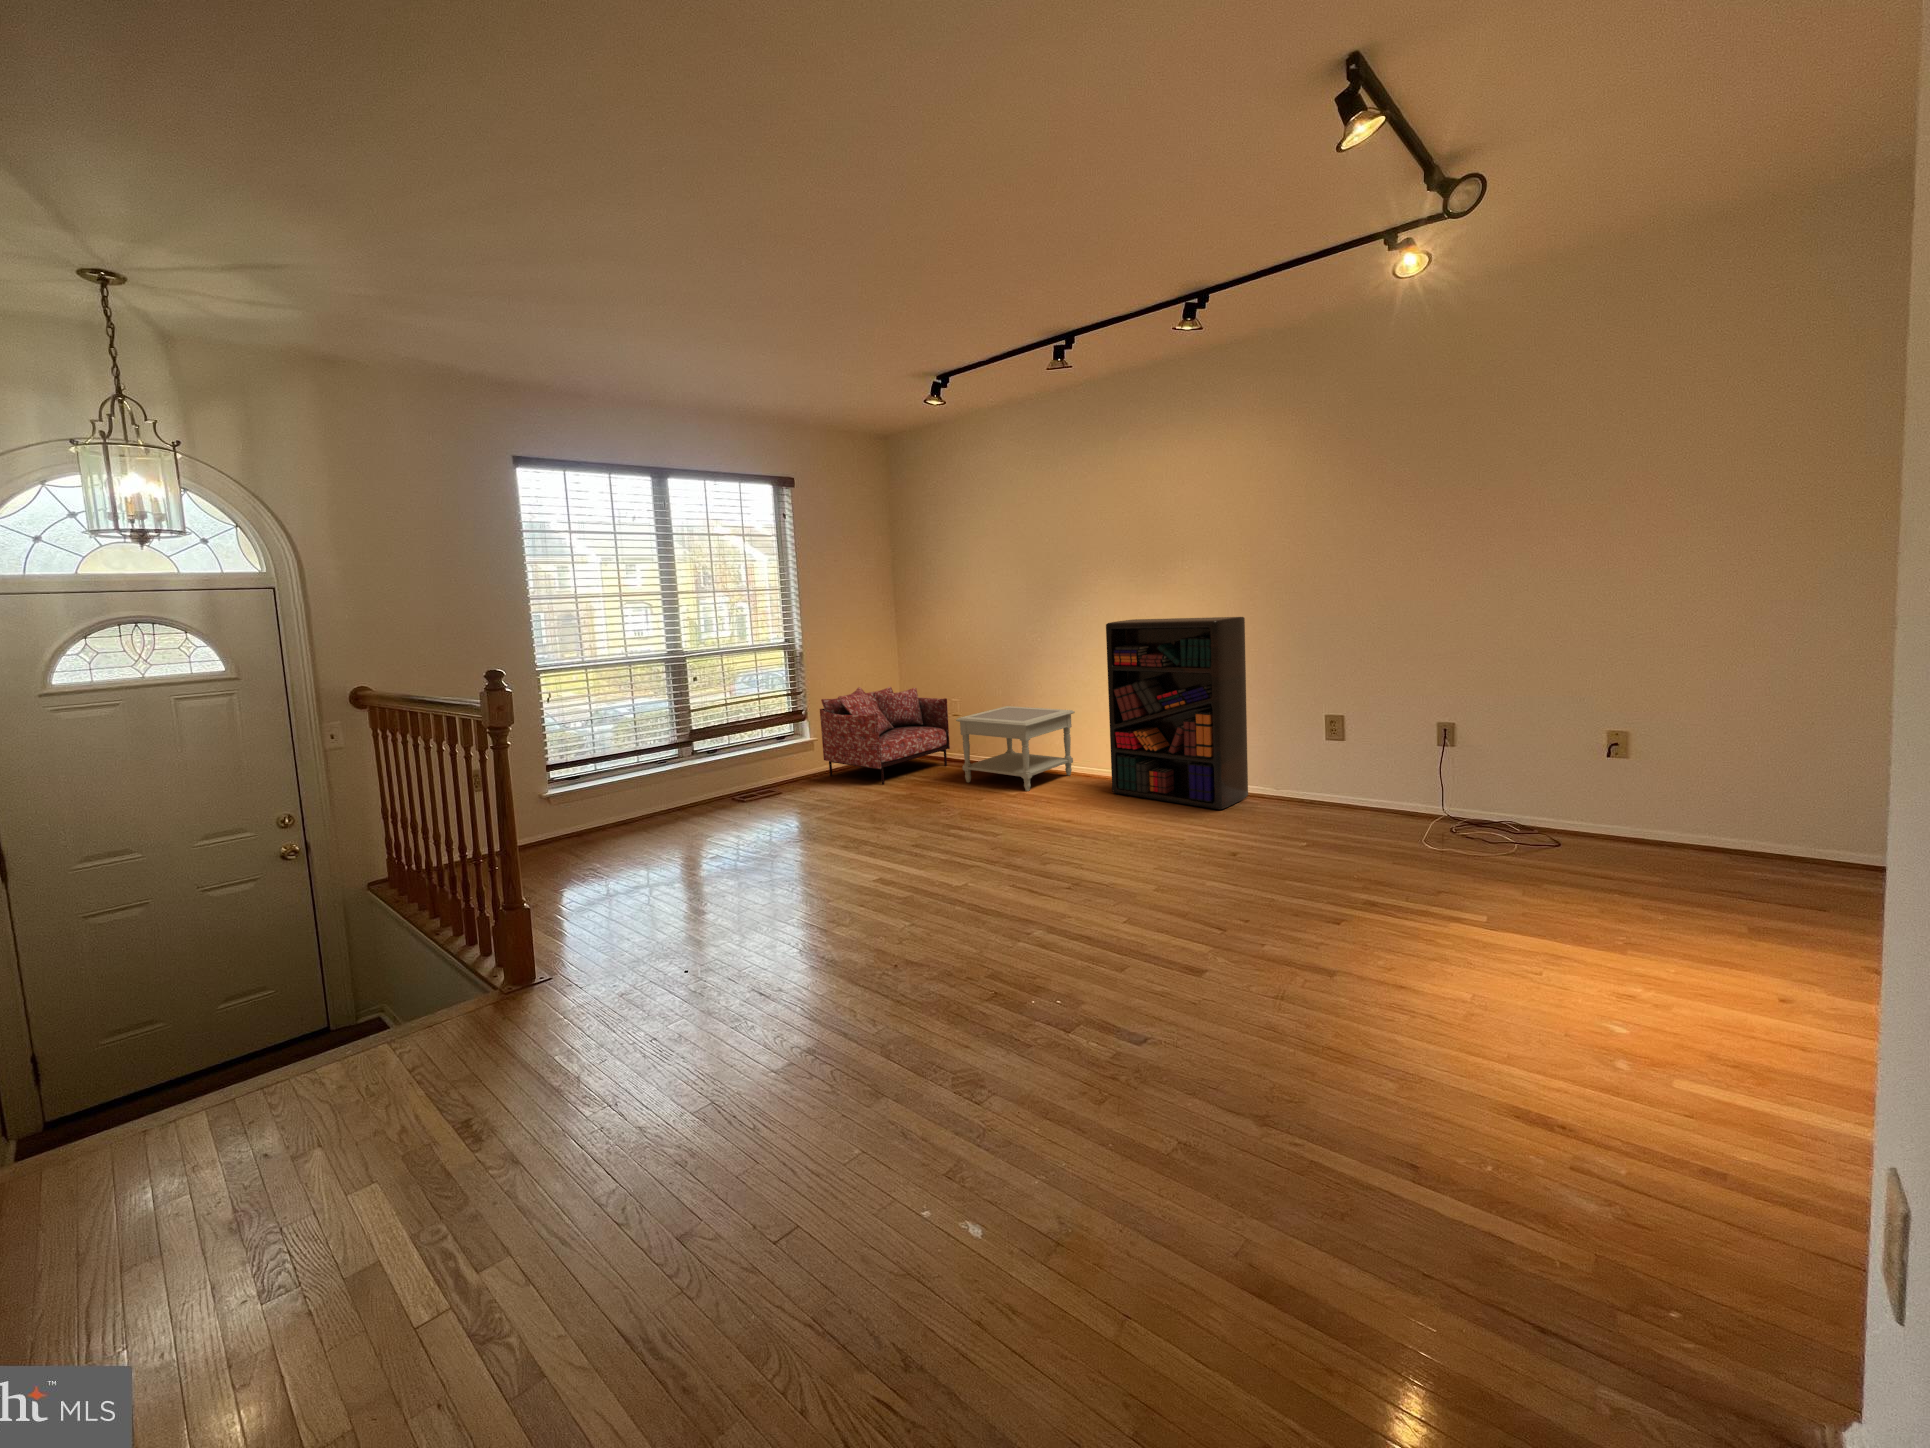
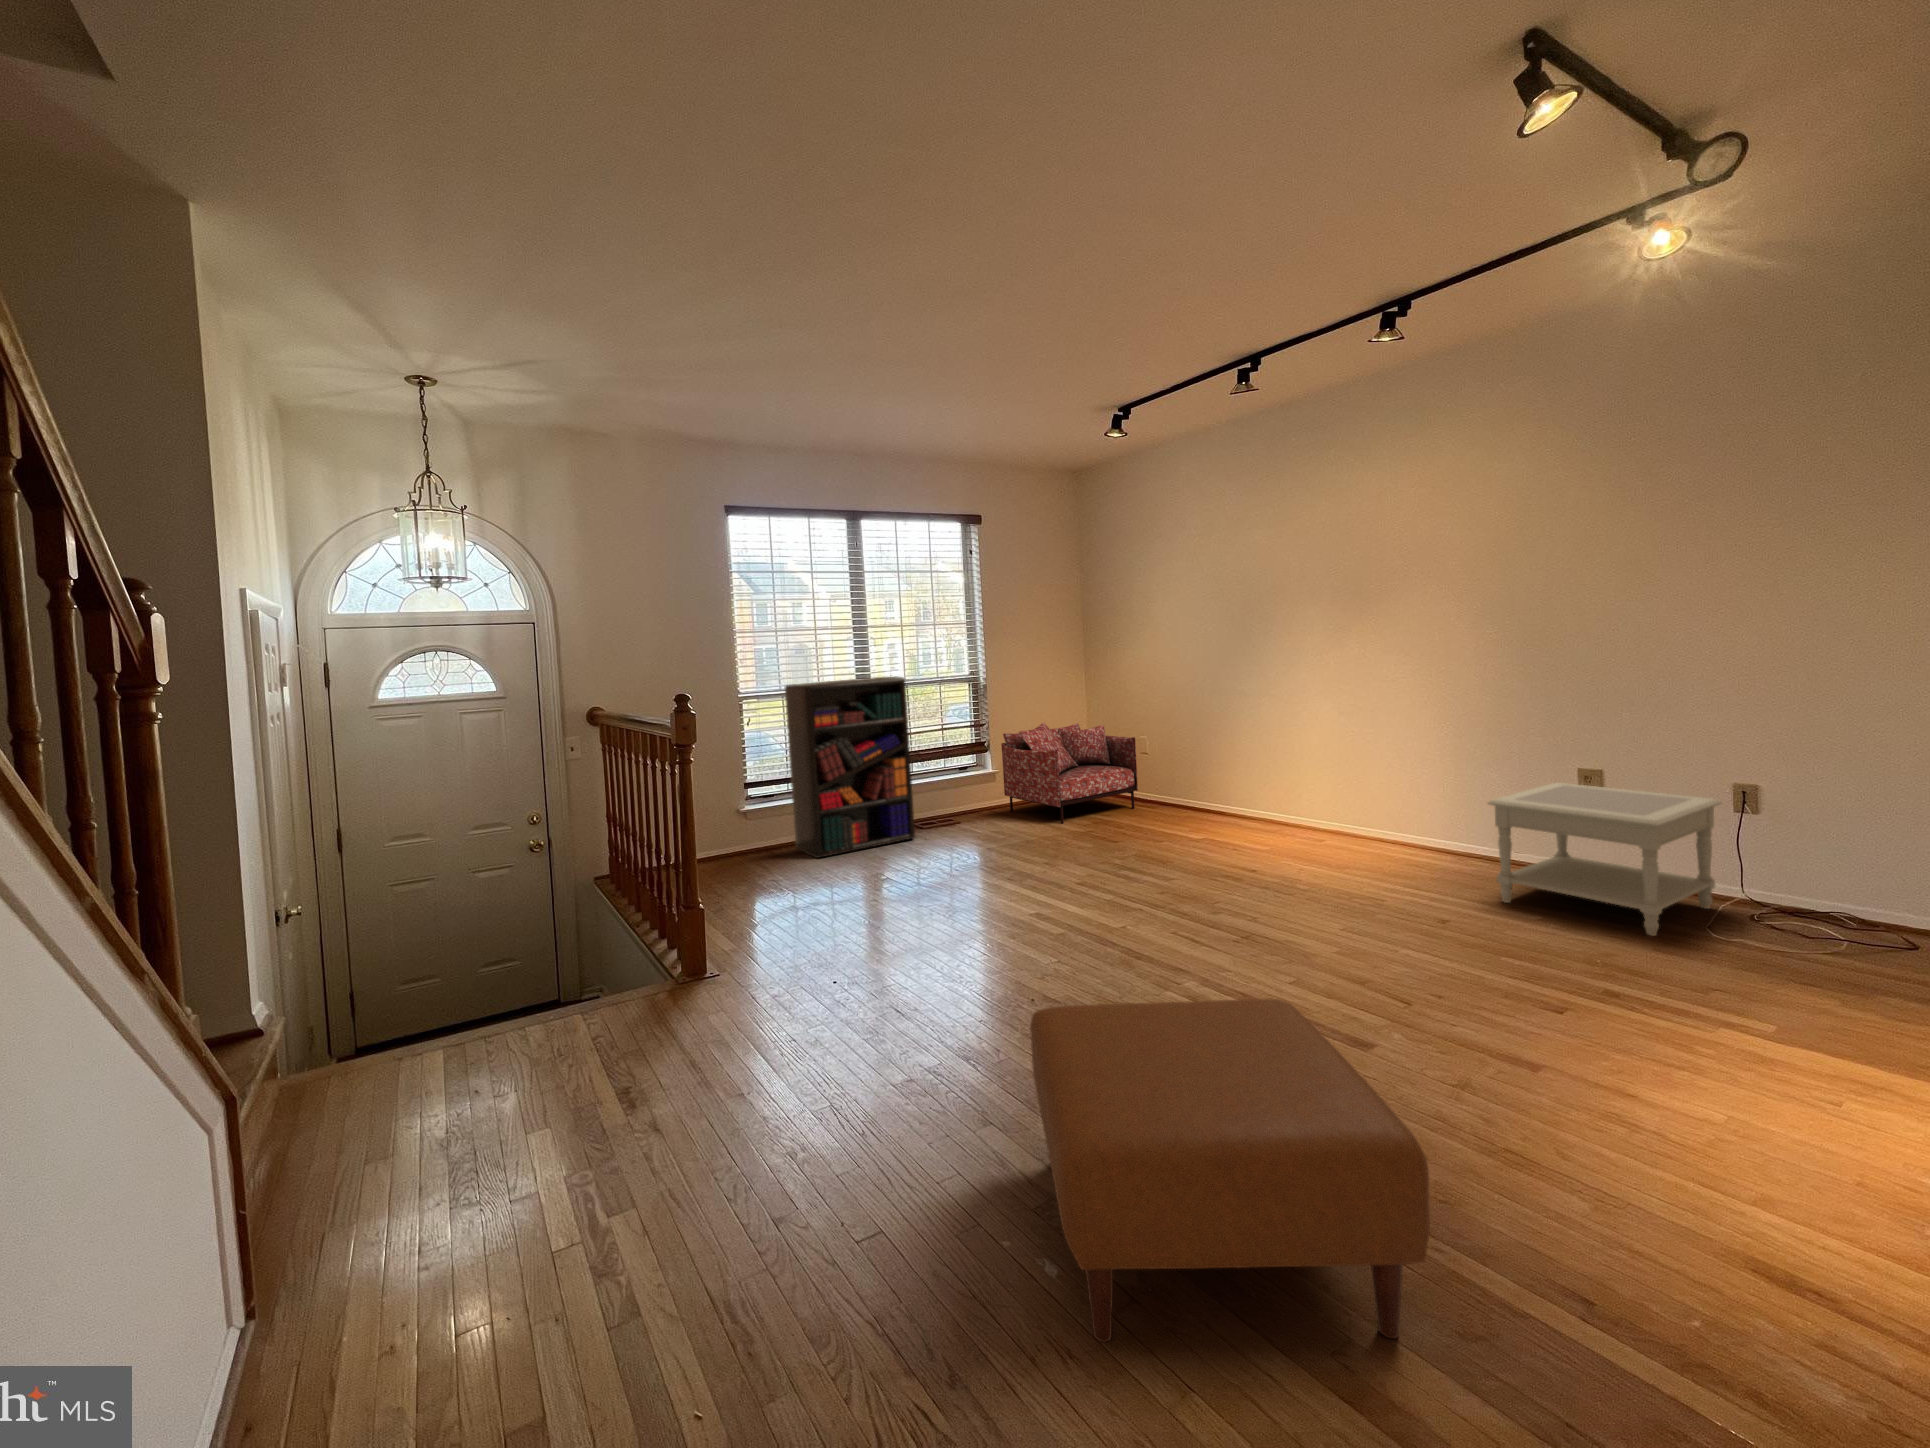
bookshelf: present [1106,617,1248,810] -> present [785,677,915,858]
side table: present [956,706,1075,791] -> present [1488,783,1721,936]
ottoman: none [929,939,1316,1293] -> present [1030,999,1430,1342]

